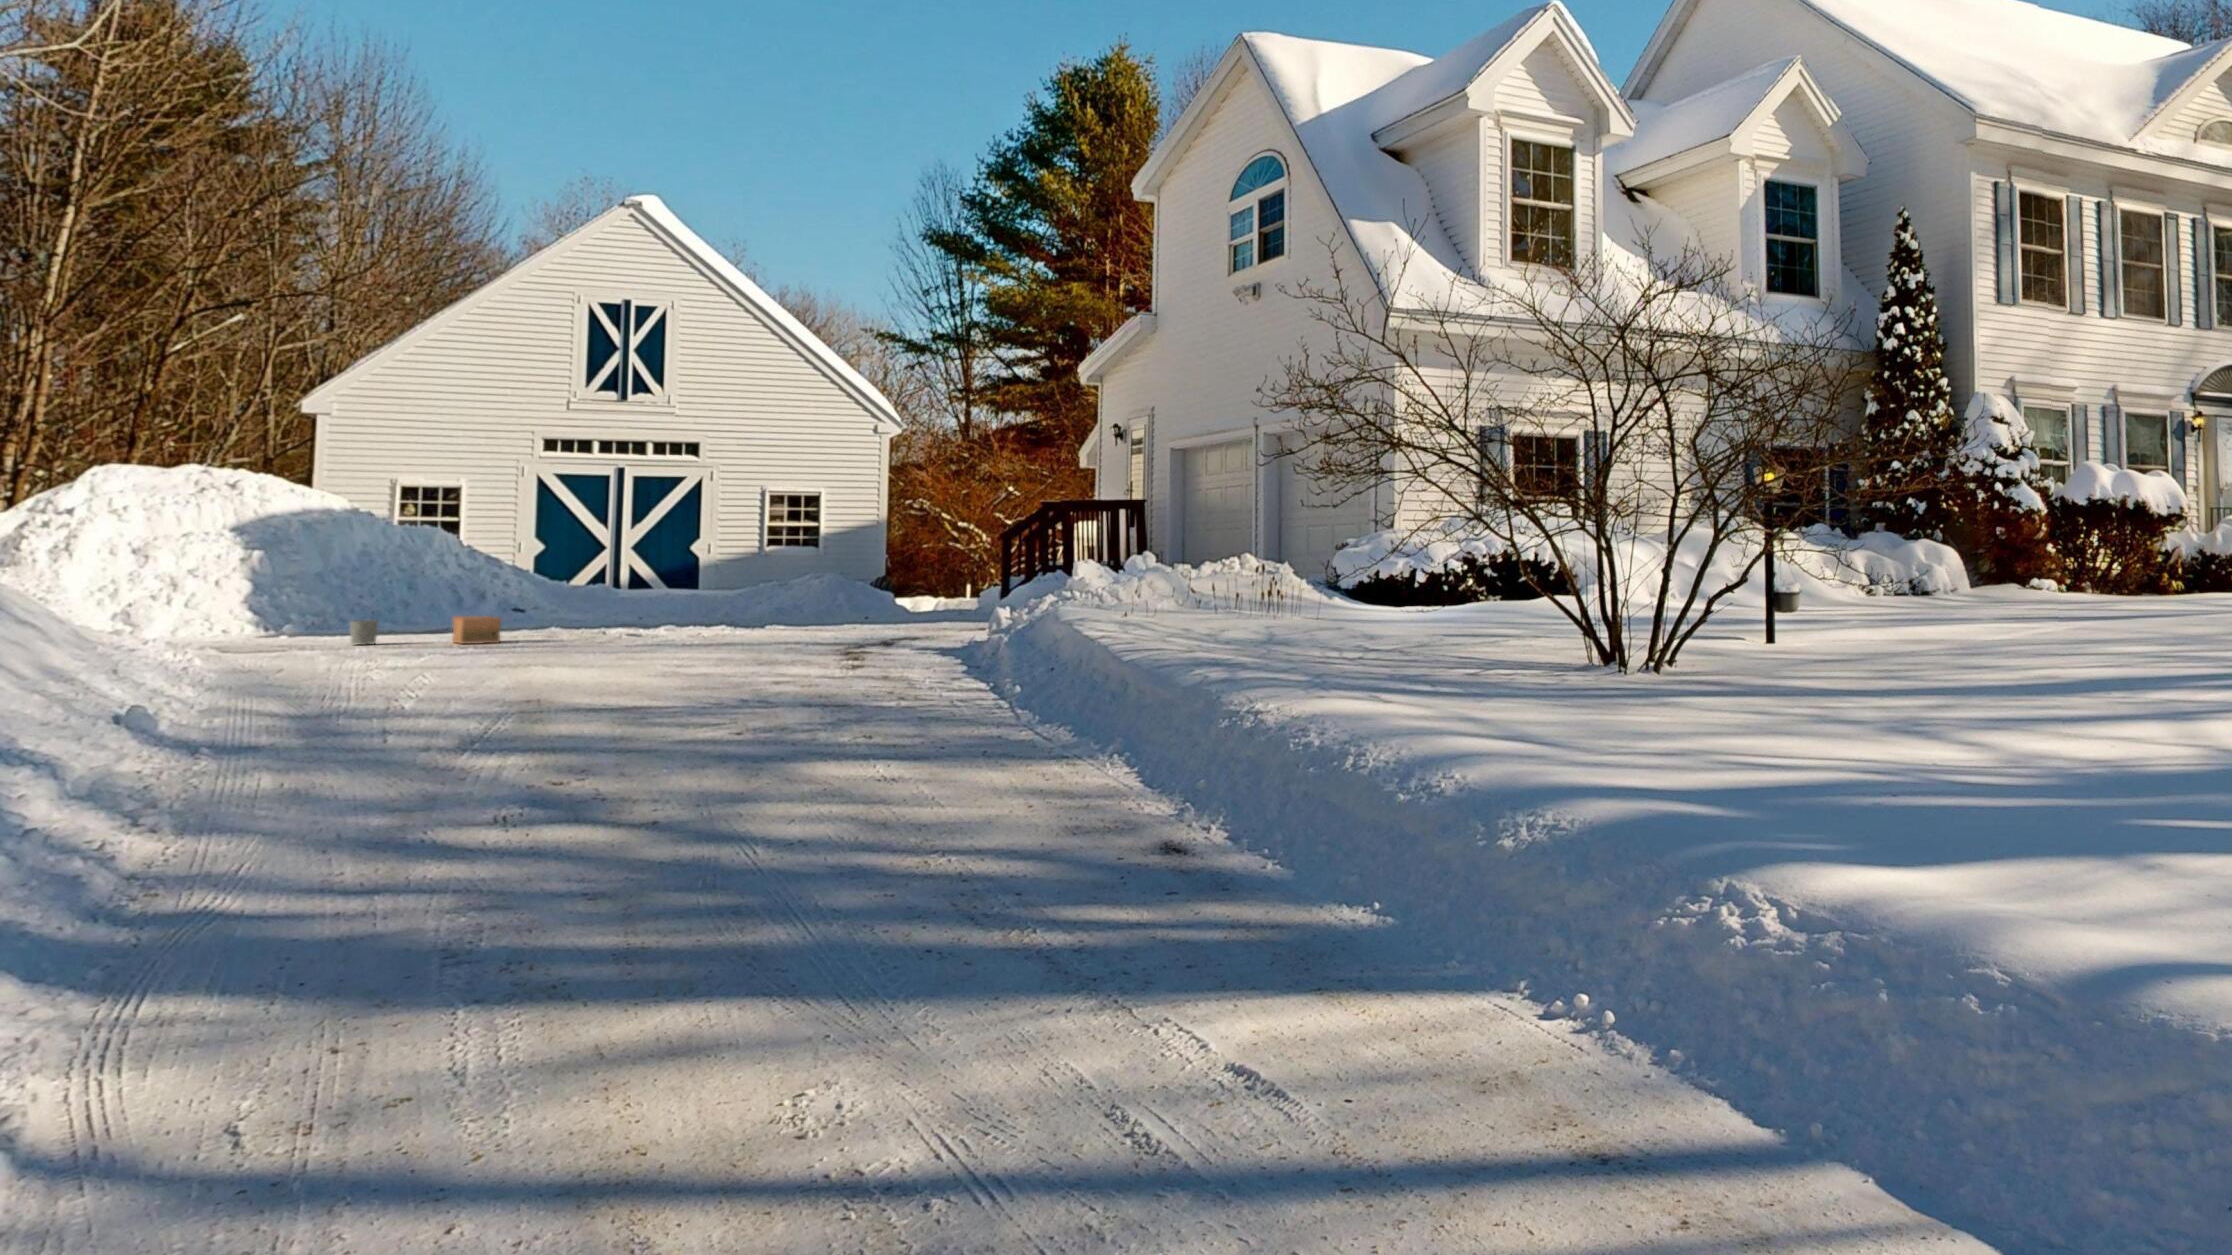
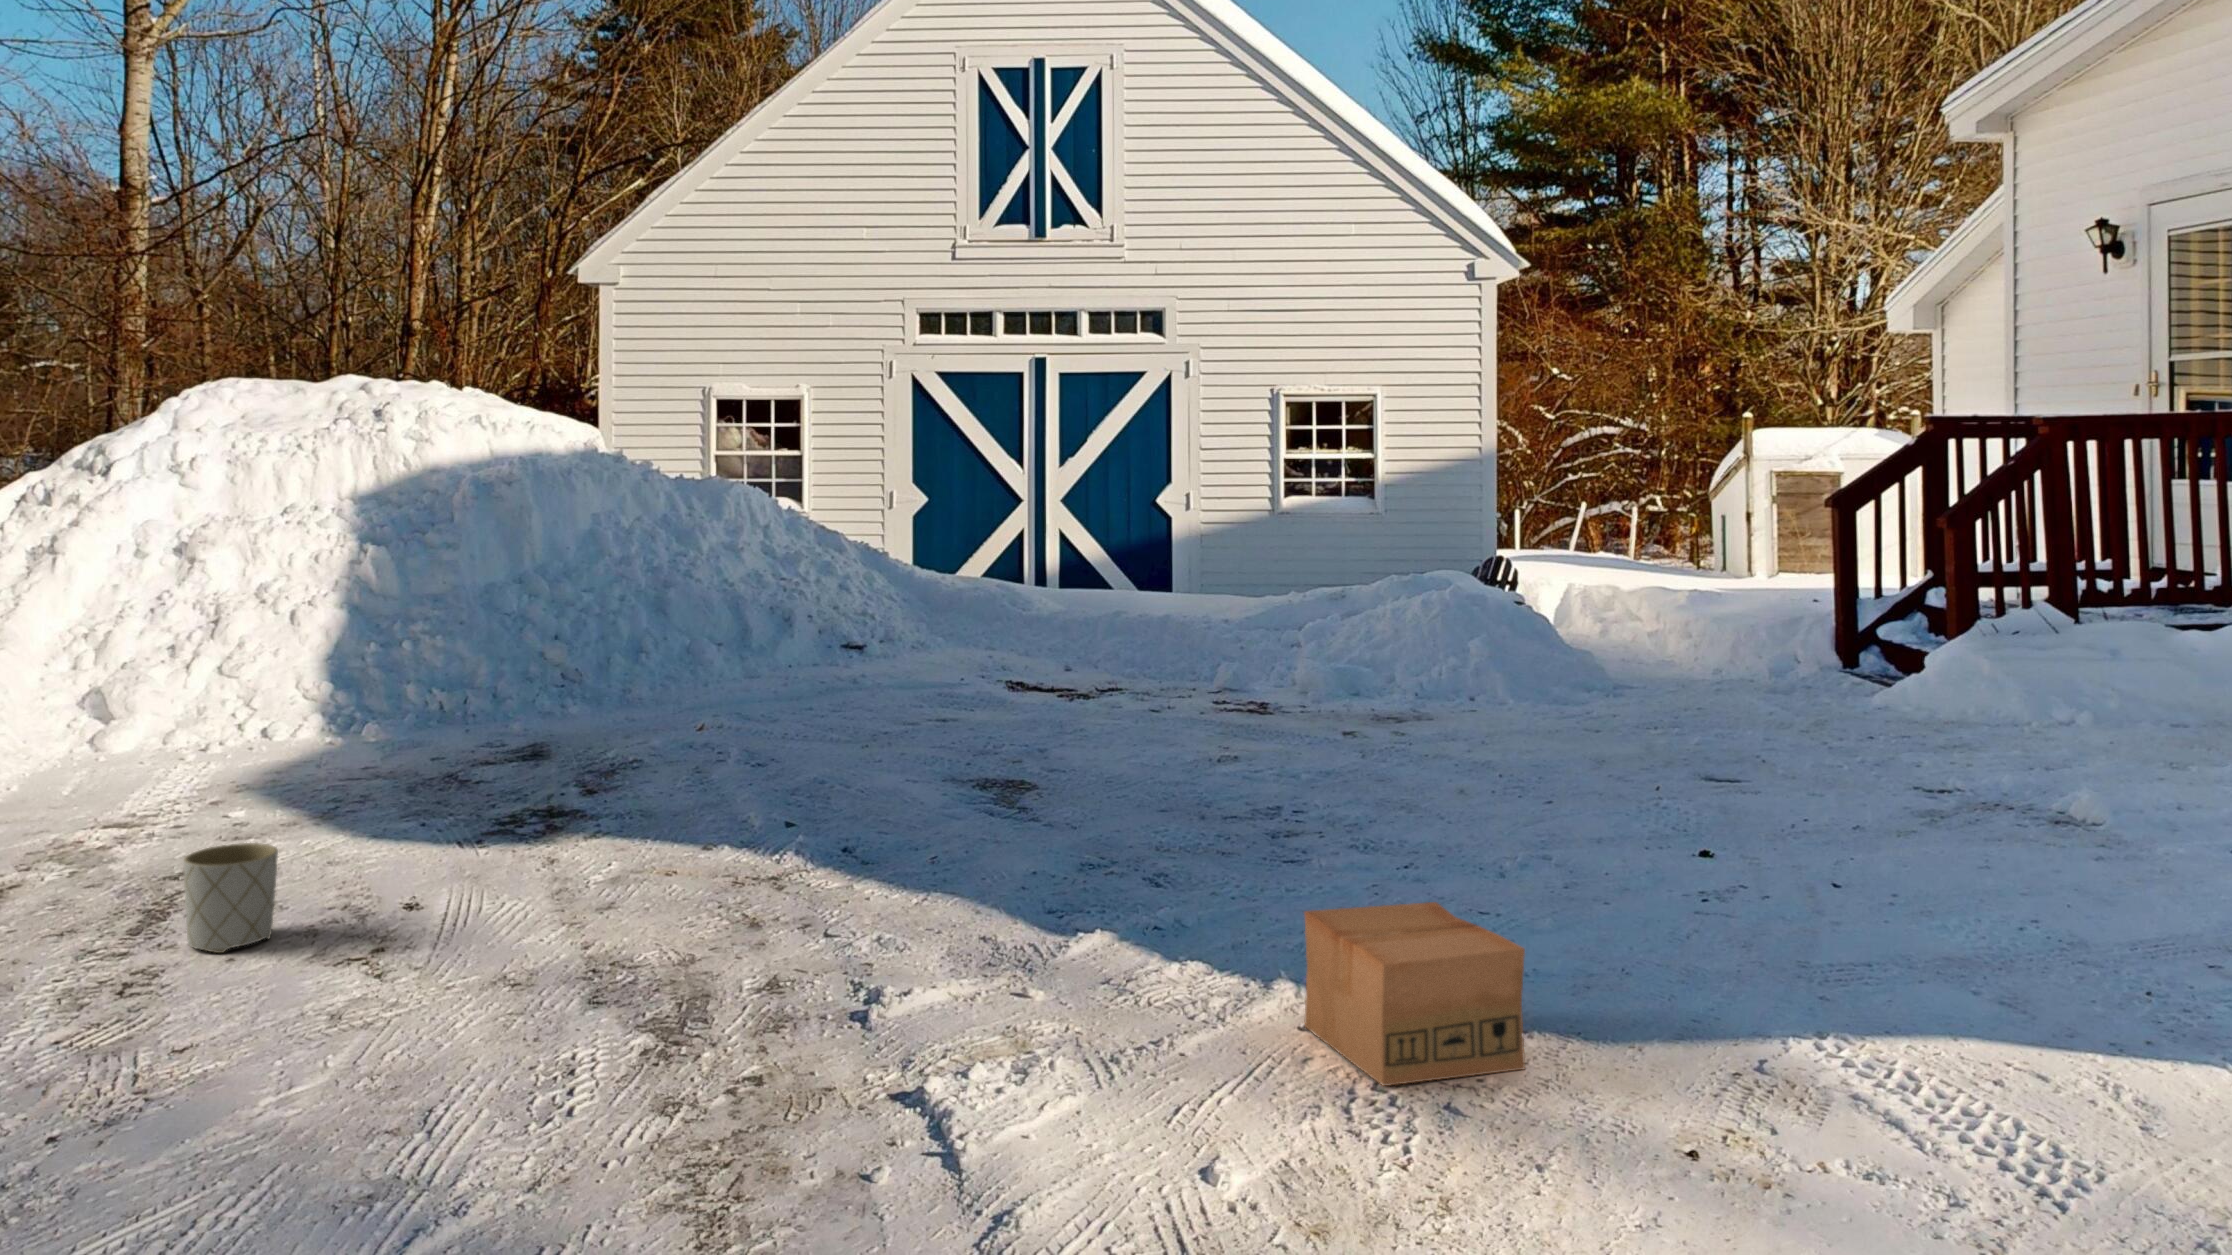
cardboard box: present [452,616,501,644] -> present [1304,902,1525,1086]

